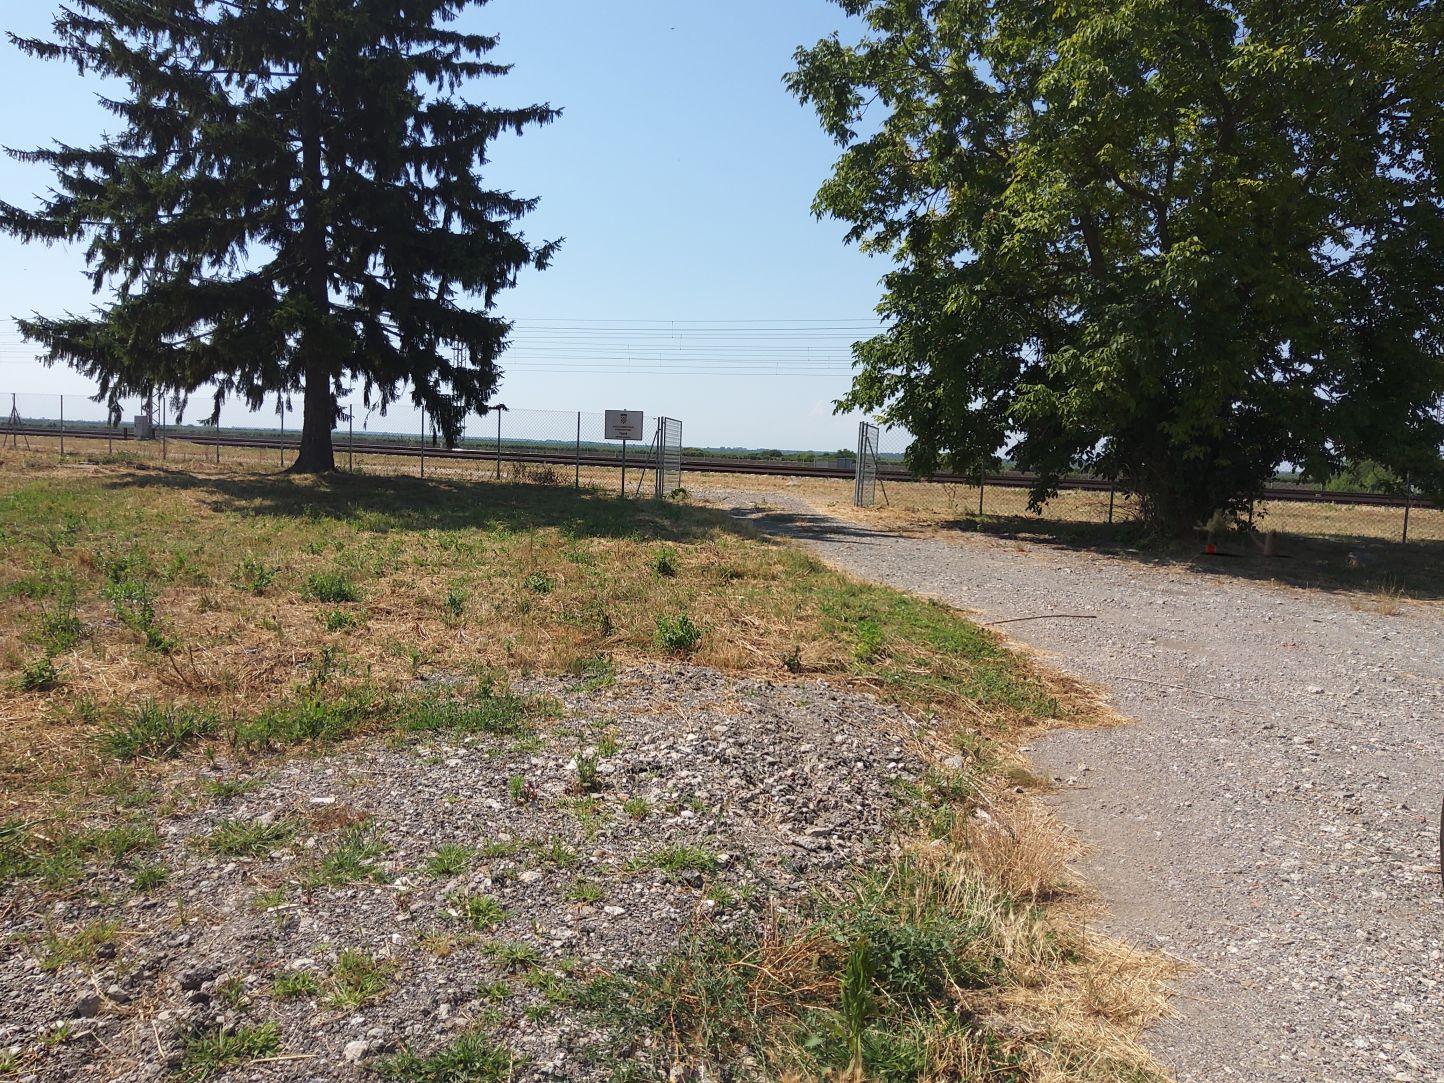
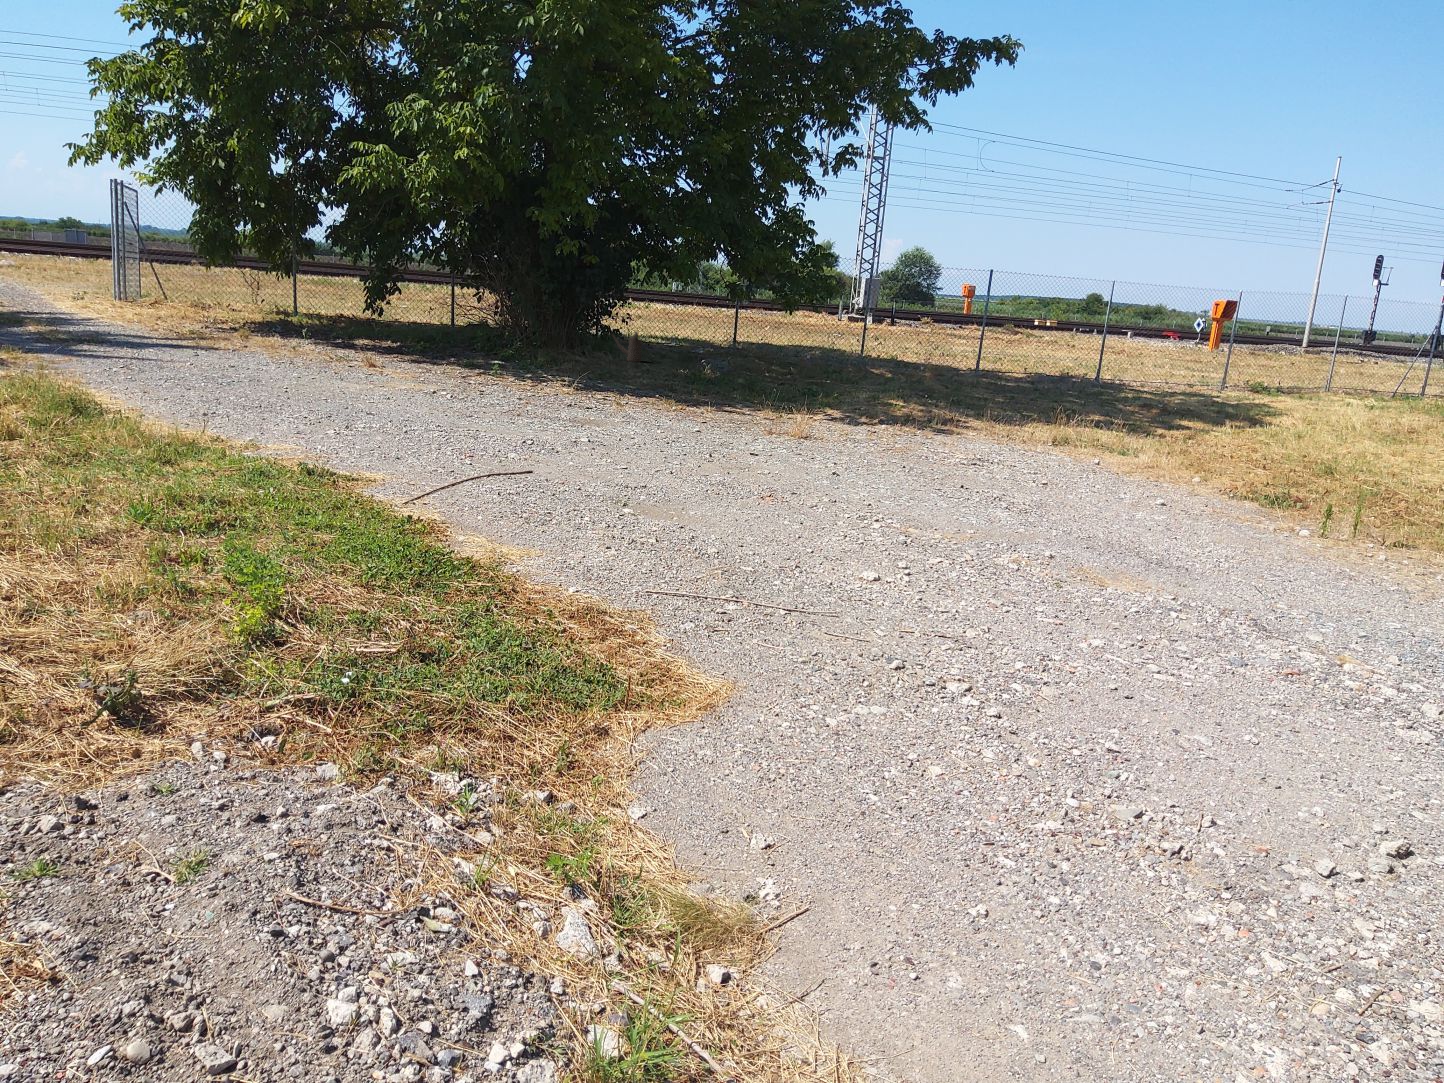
potted tree: present [1195,511,1233,554] -> none [558,310,599,361]

